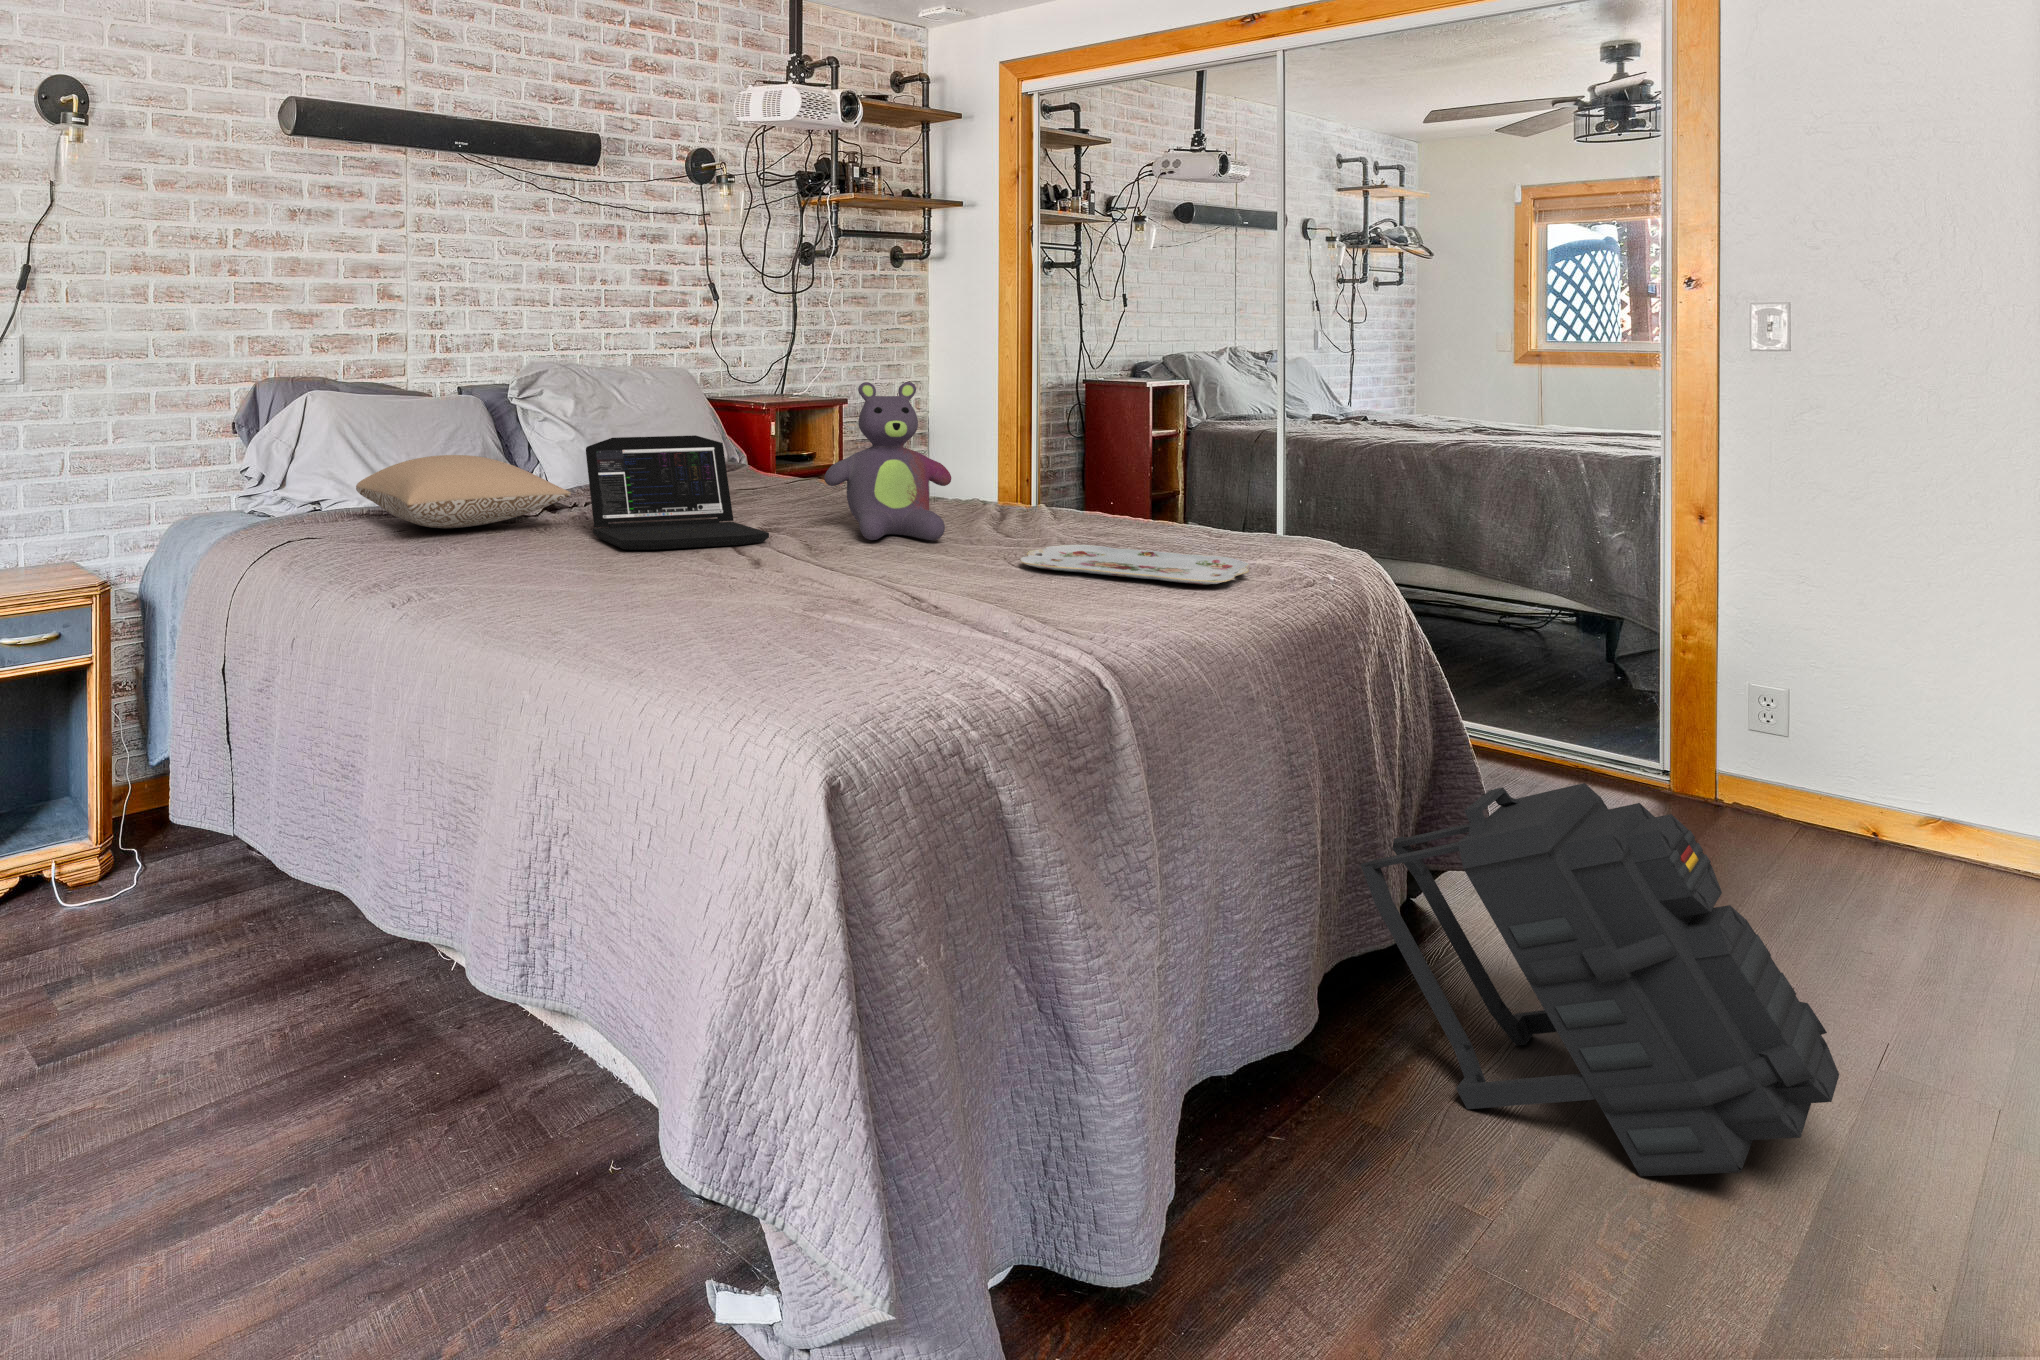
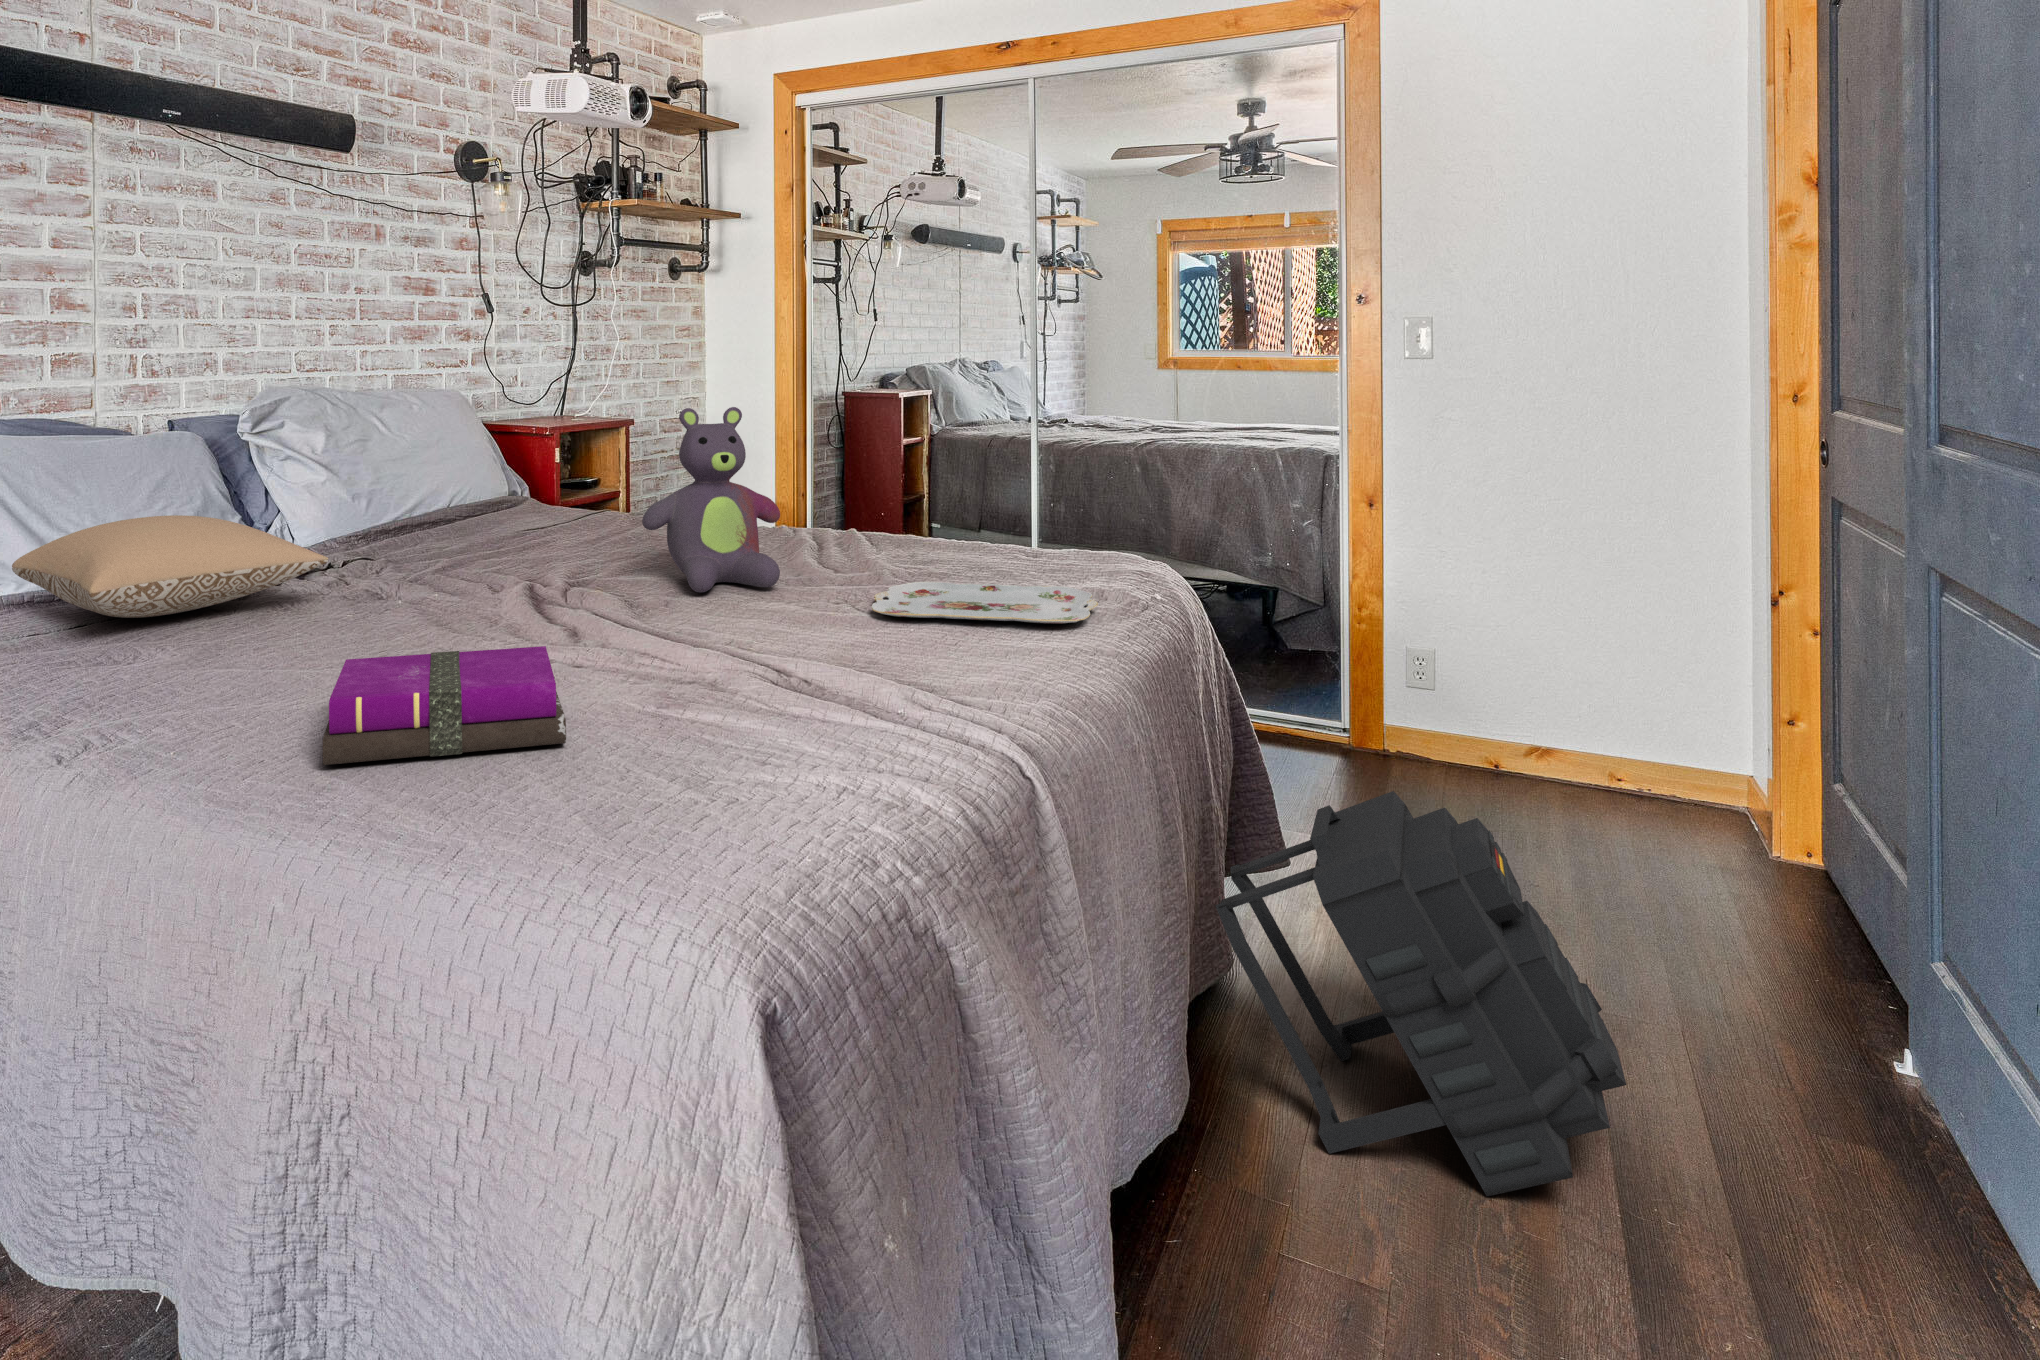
laptop: present [586,435,769,550] -> none [348,477,583,631]
notebook: none [556,556,727,625] -> present [323,646,566,765]

